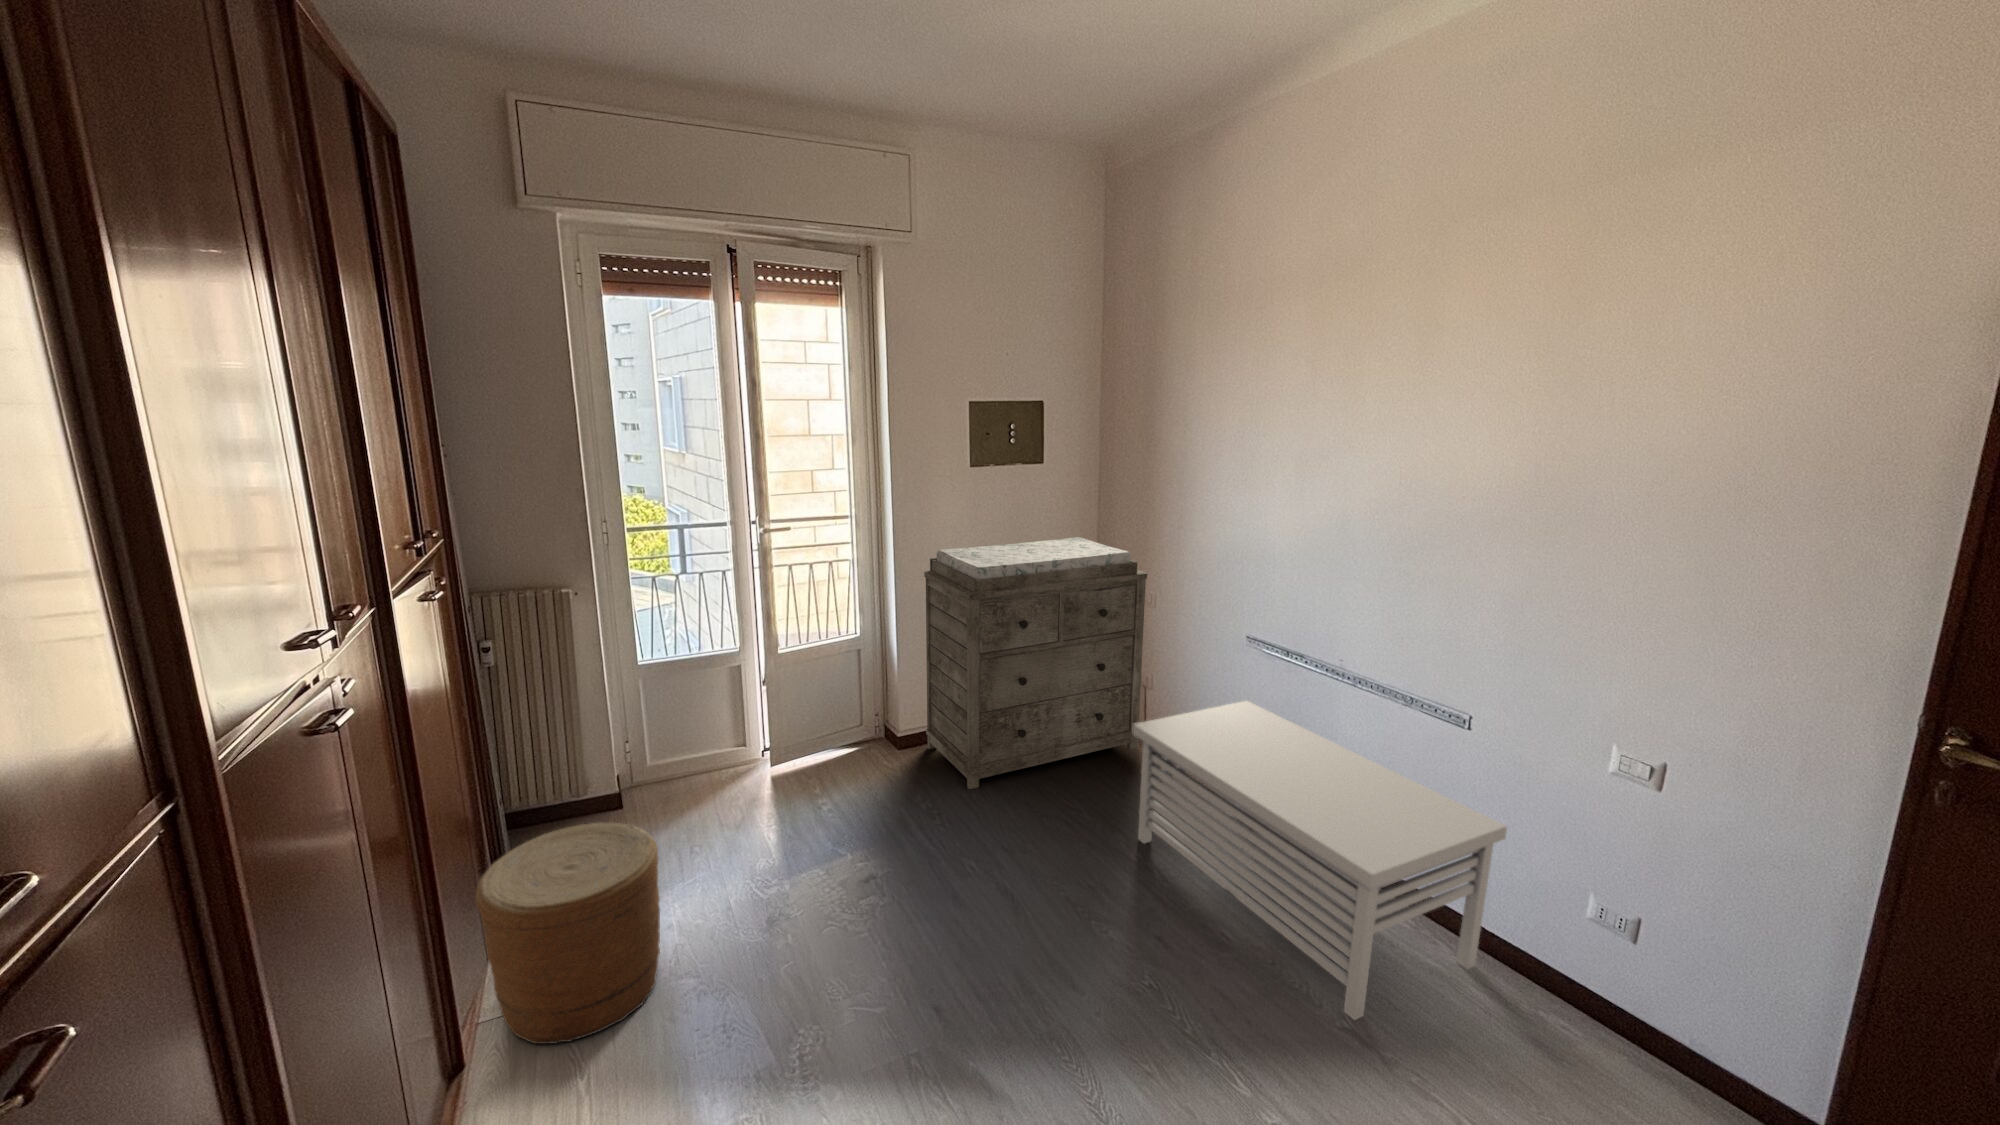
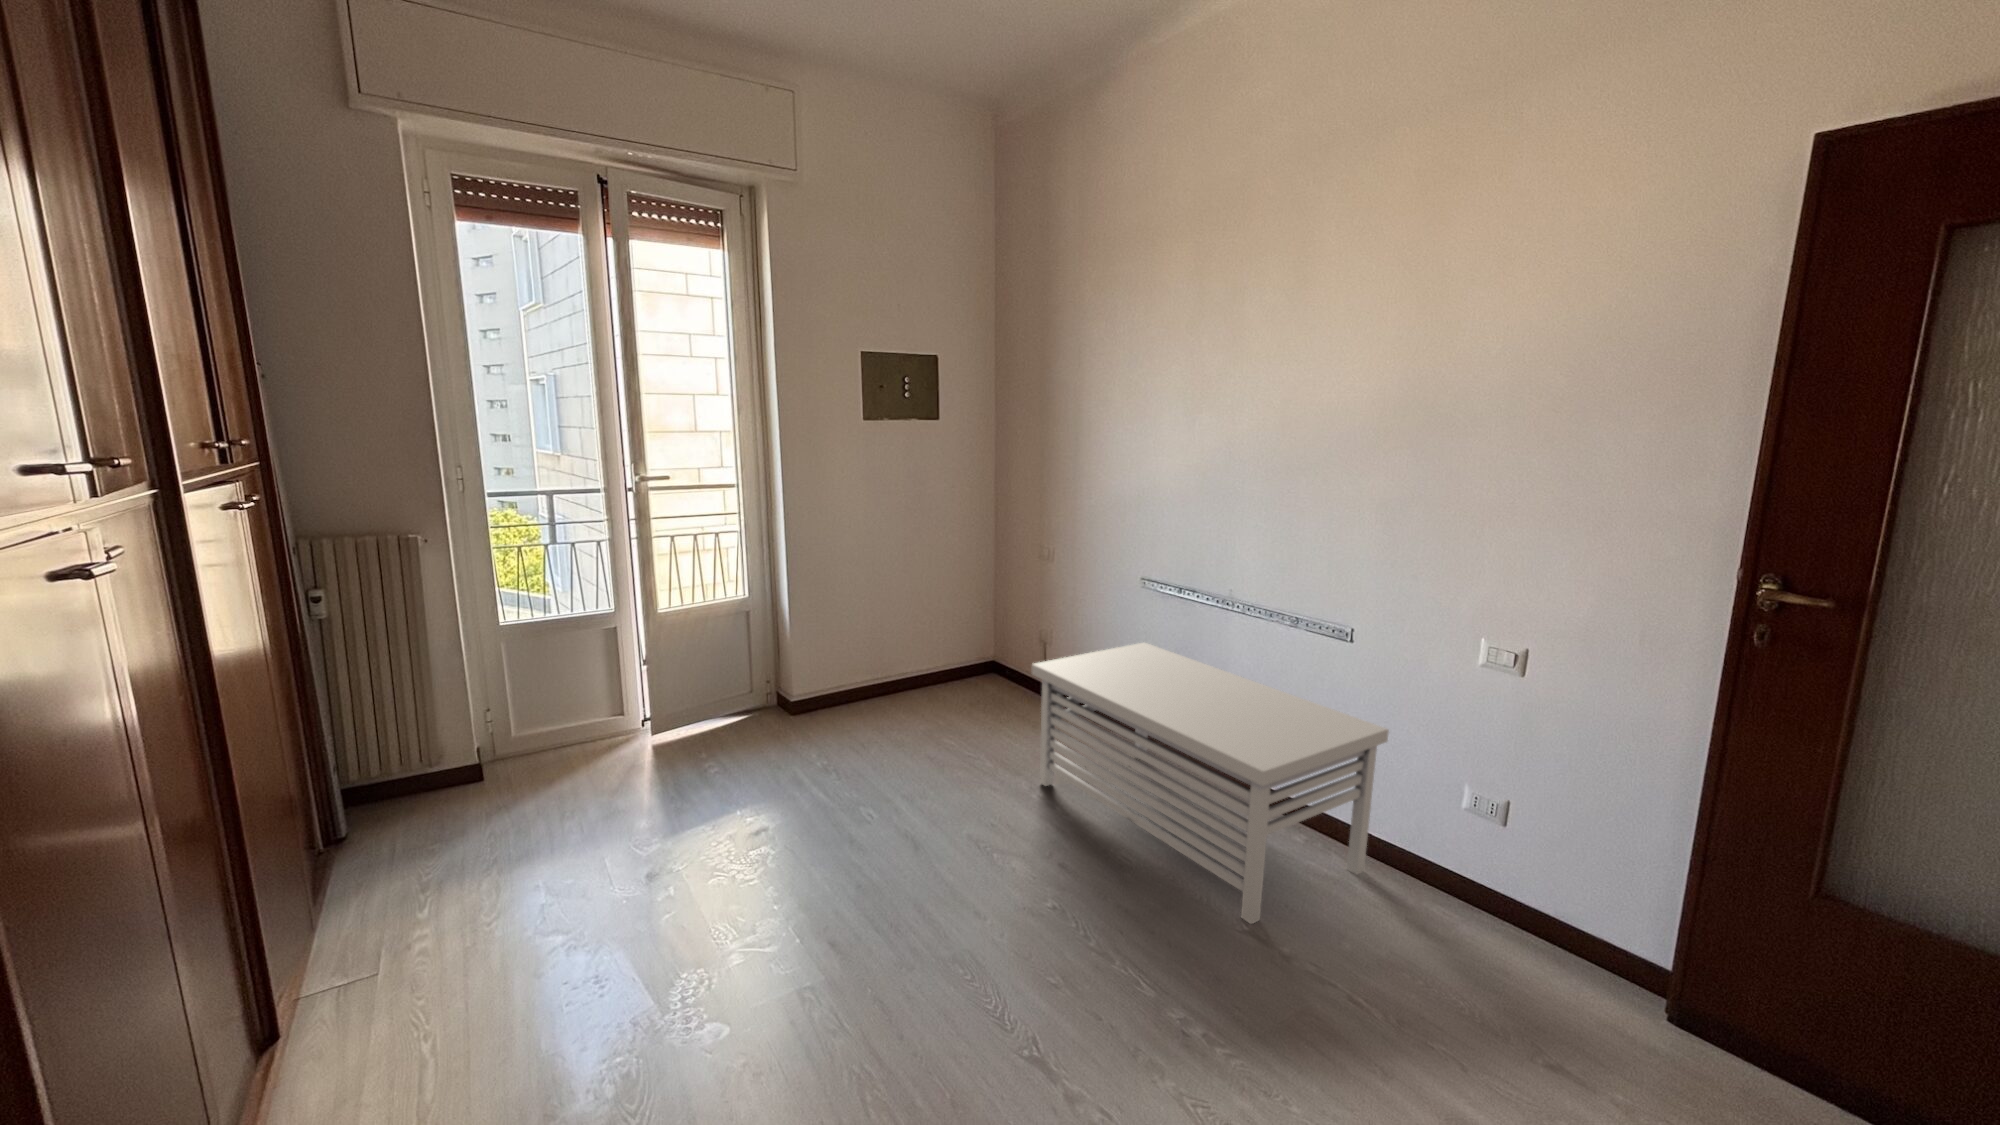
dresser: present [924,537,1147,789] -> none [817,496,1045,748]
woven basket: present [475,823,660,1044] -> none [294,769,519,1008]

